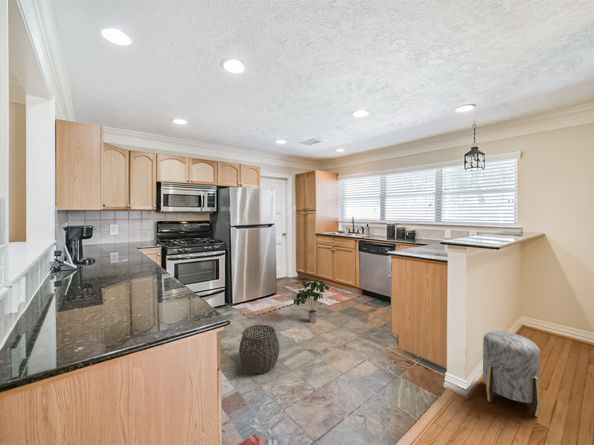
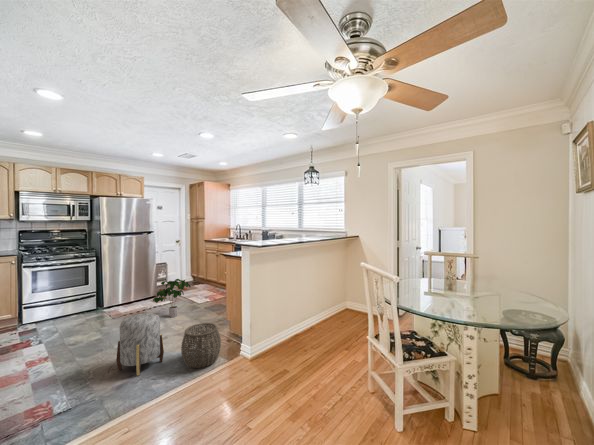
woven basket: present [239,325,280,374] -> present [181,323,221,368]
stool: present [483,331,540,416] -> present [116,313,164,376]

